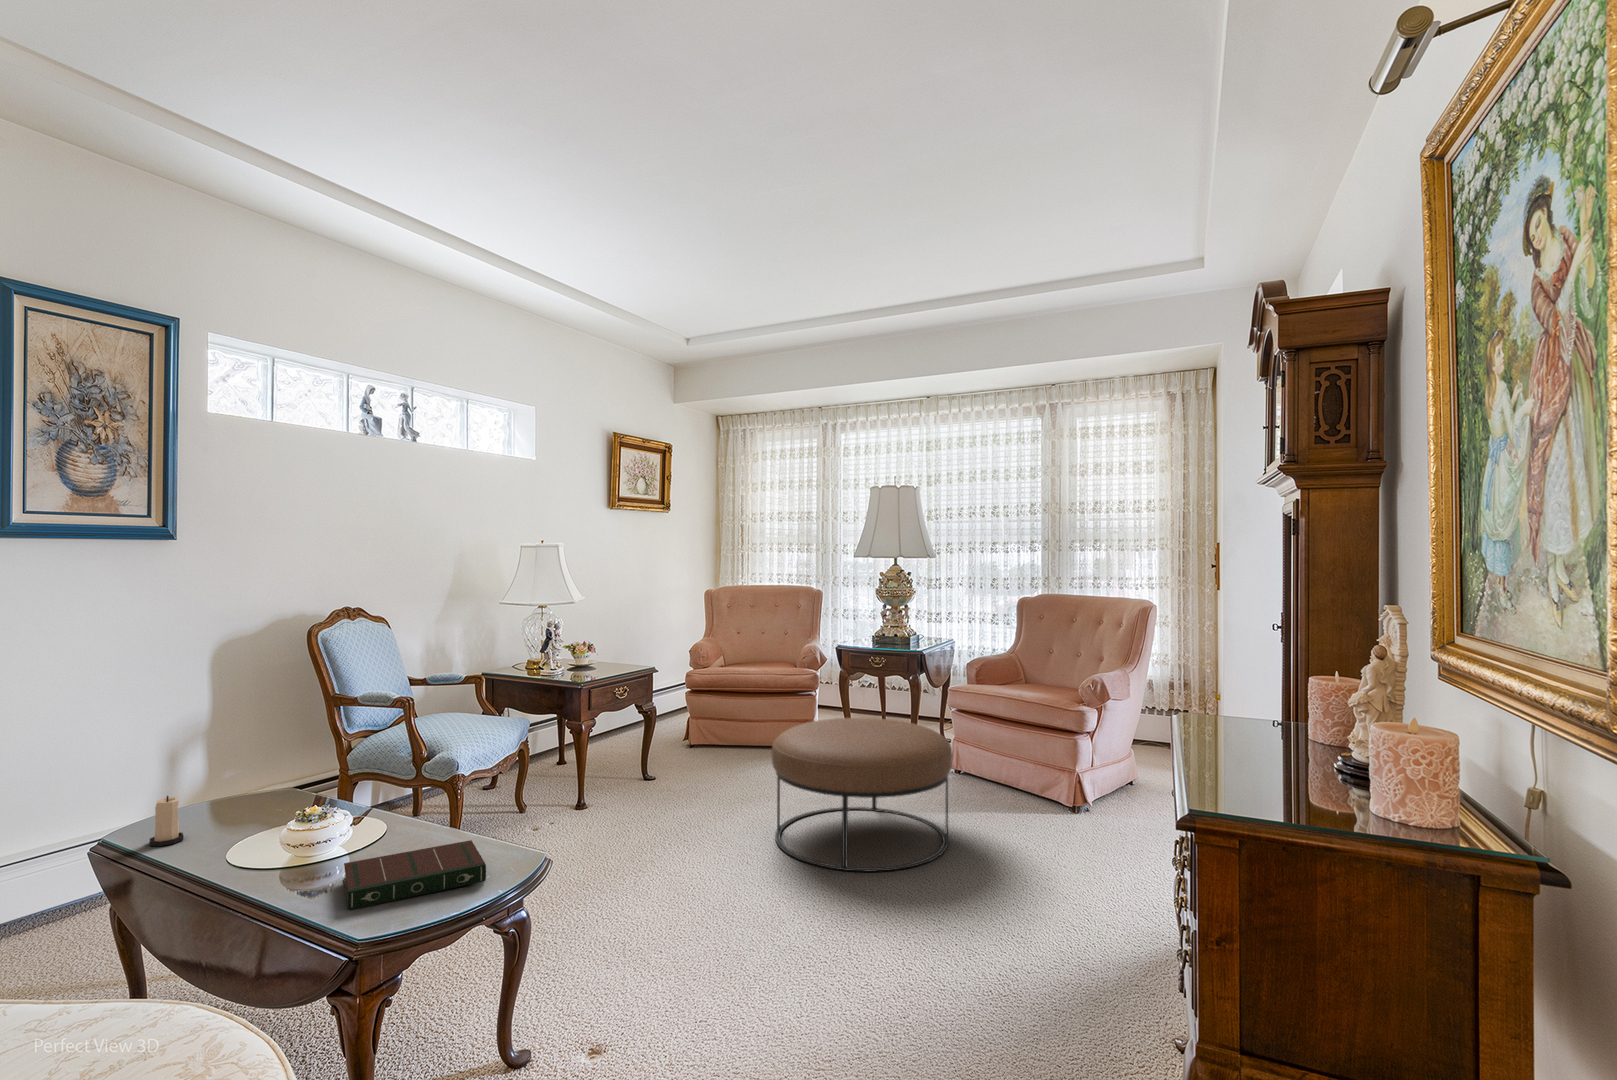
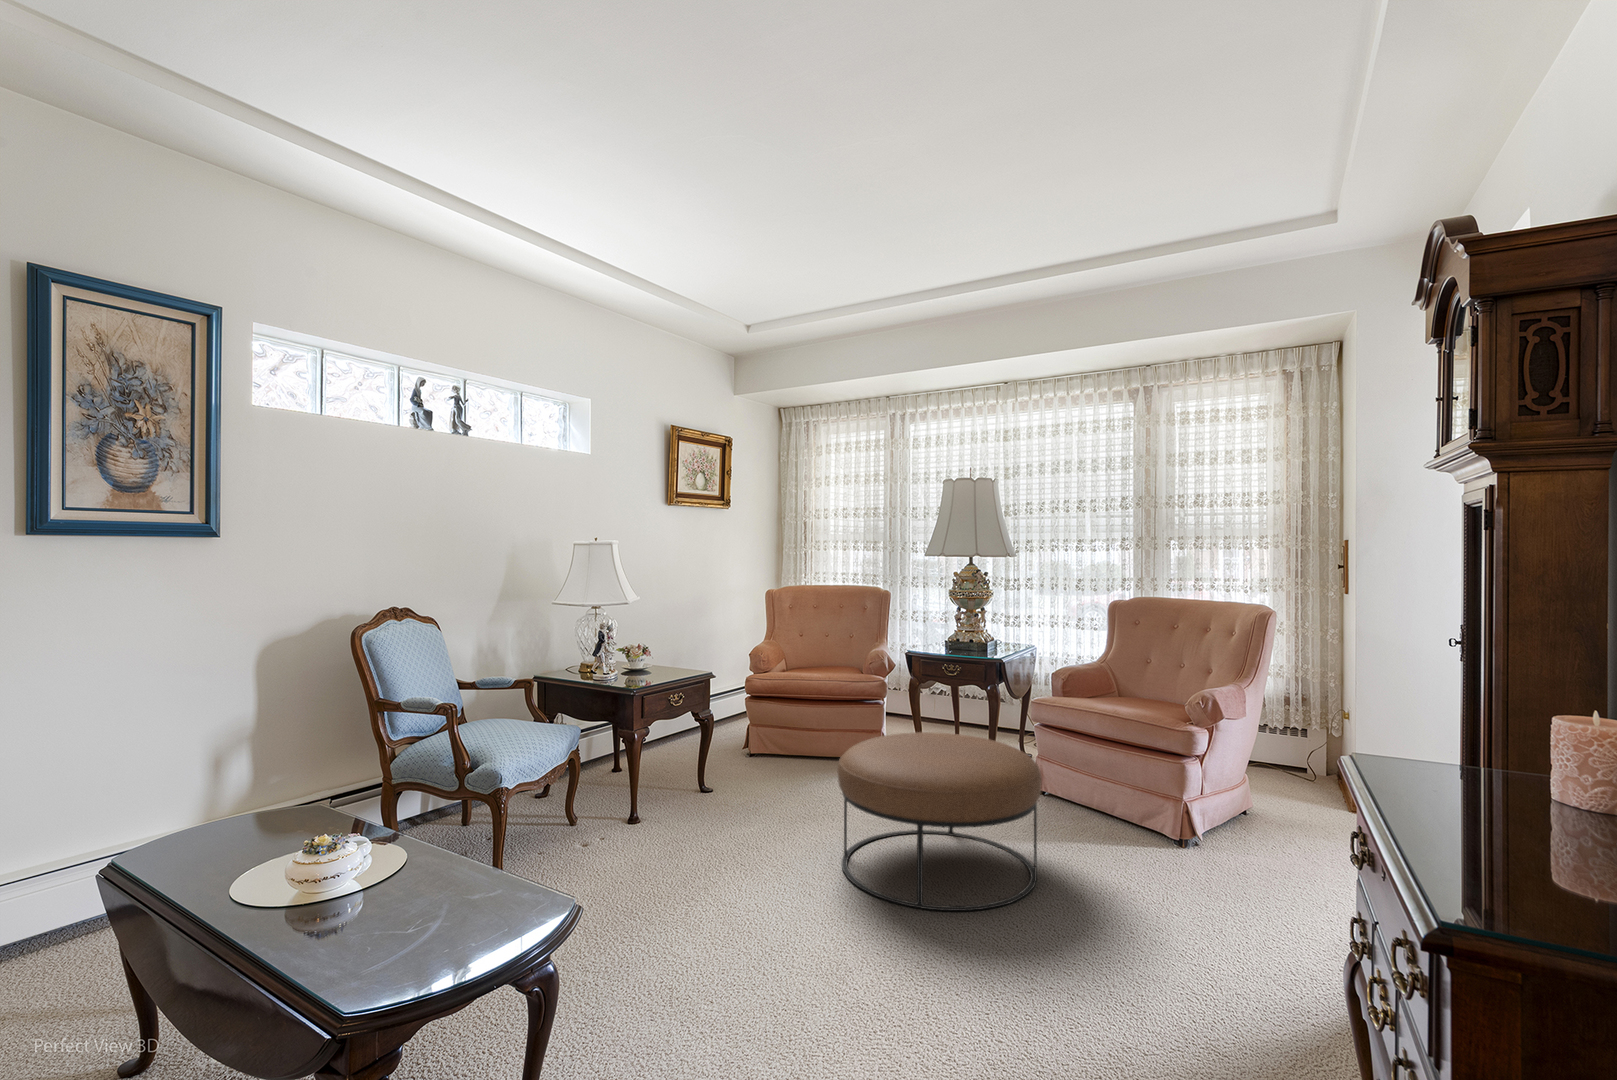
candle: present [150,796,184,846] -> none [156,816,193,873]
book: present [344,840,486,910] -> none [341,880,503,968]

